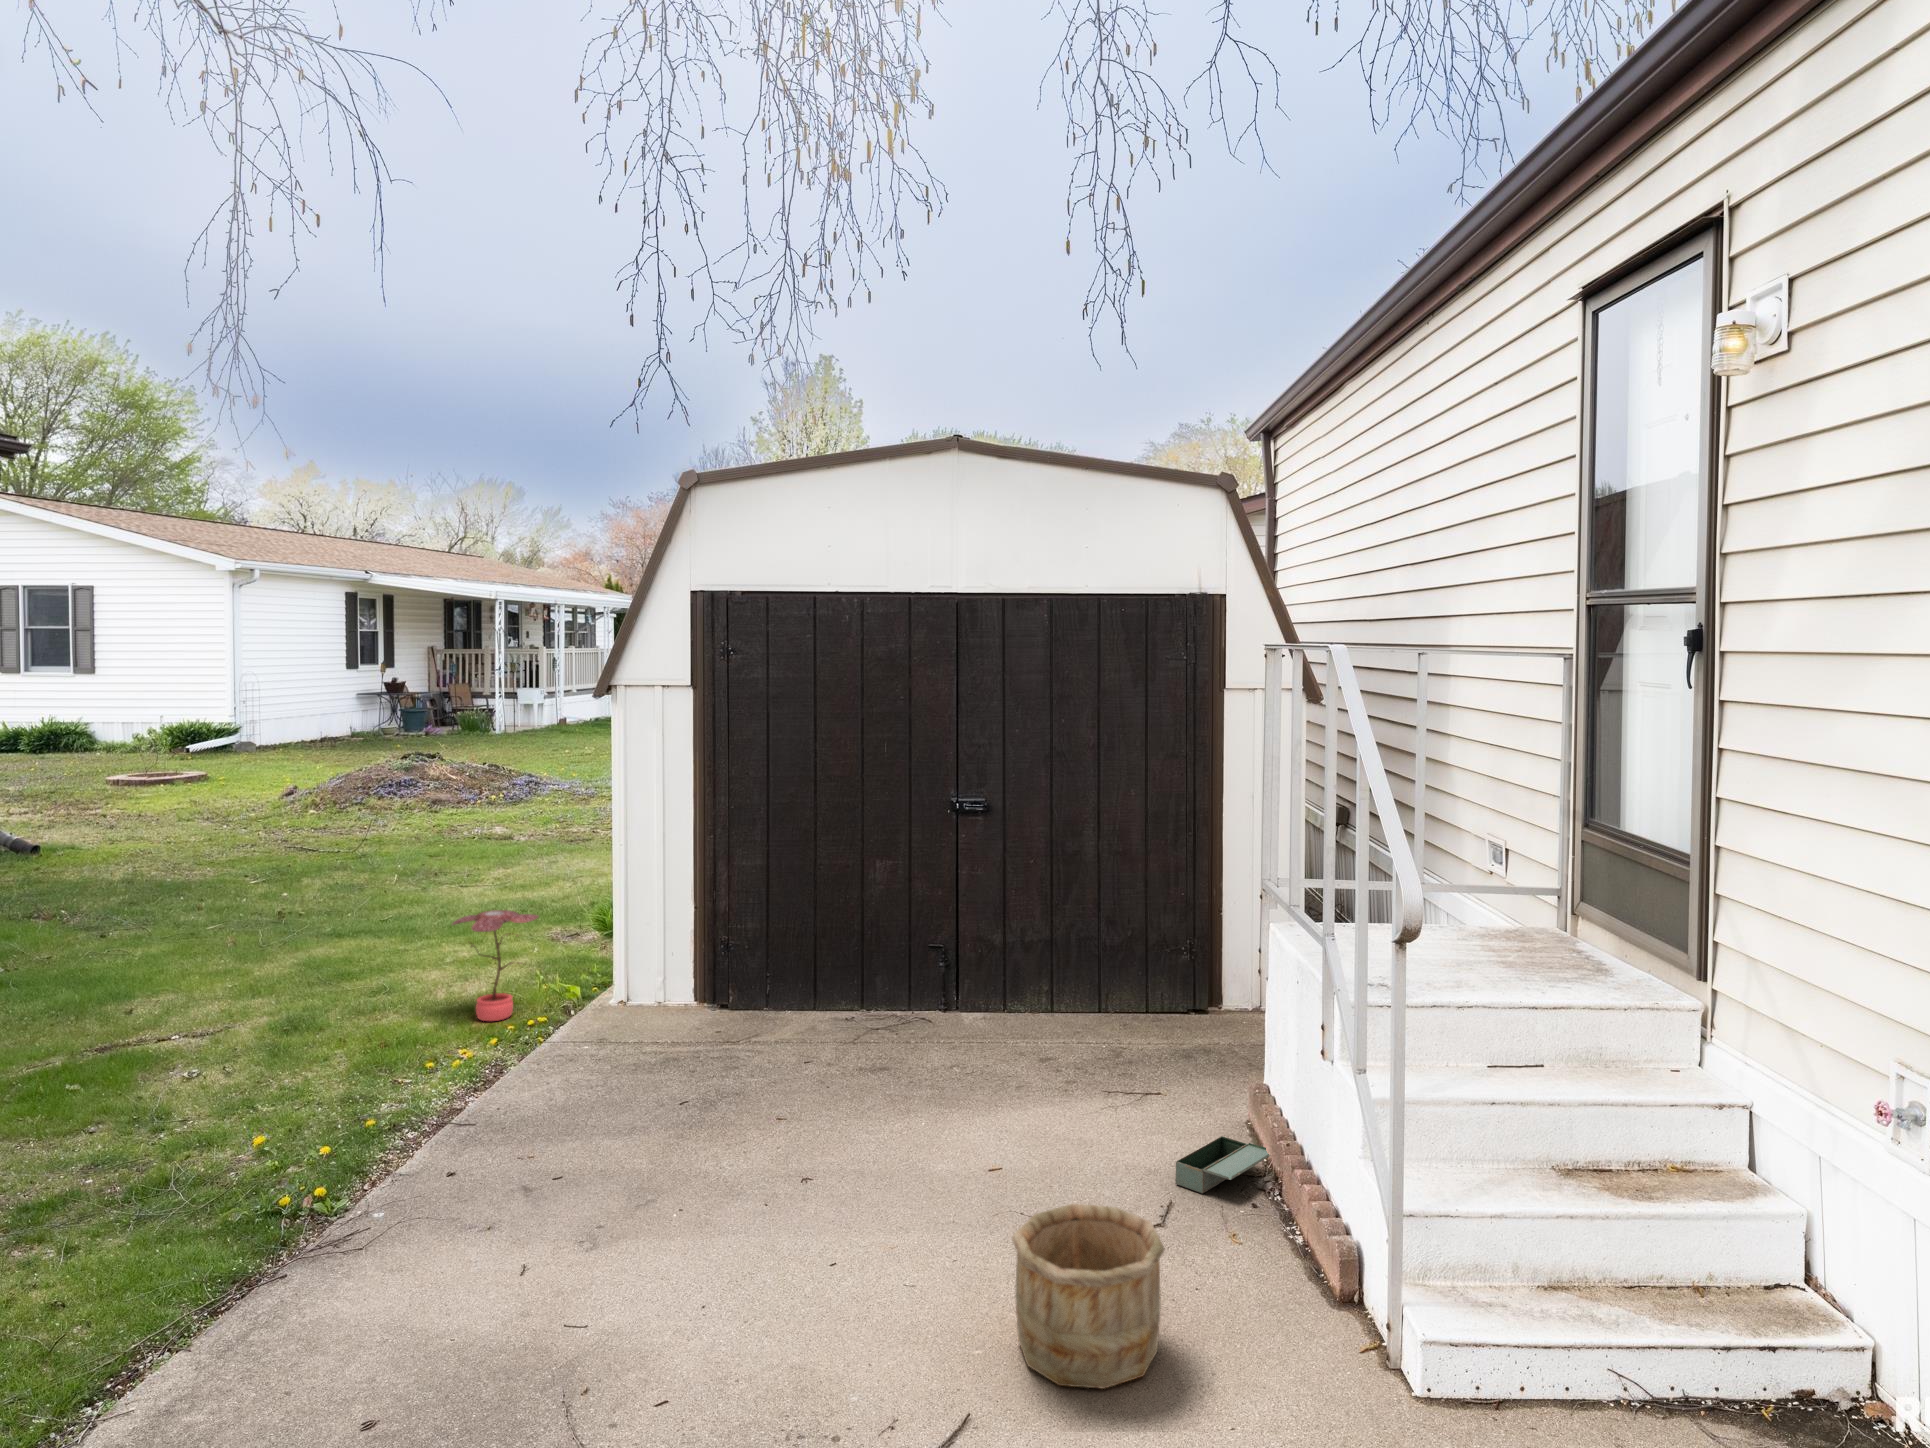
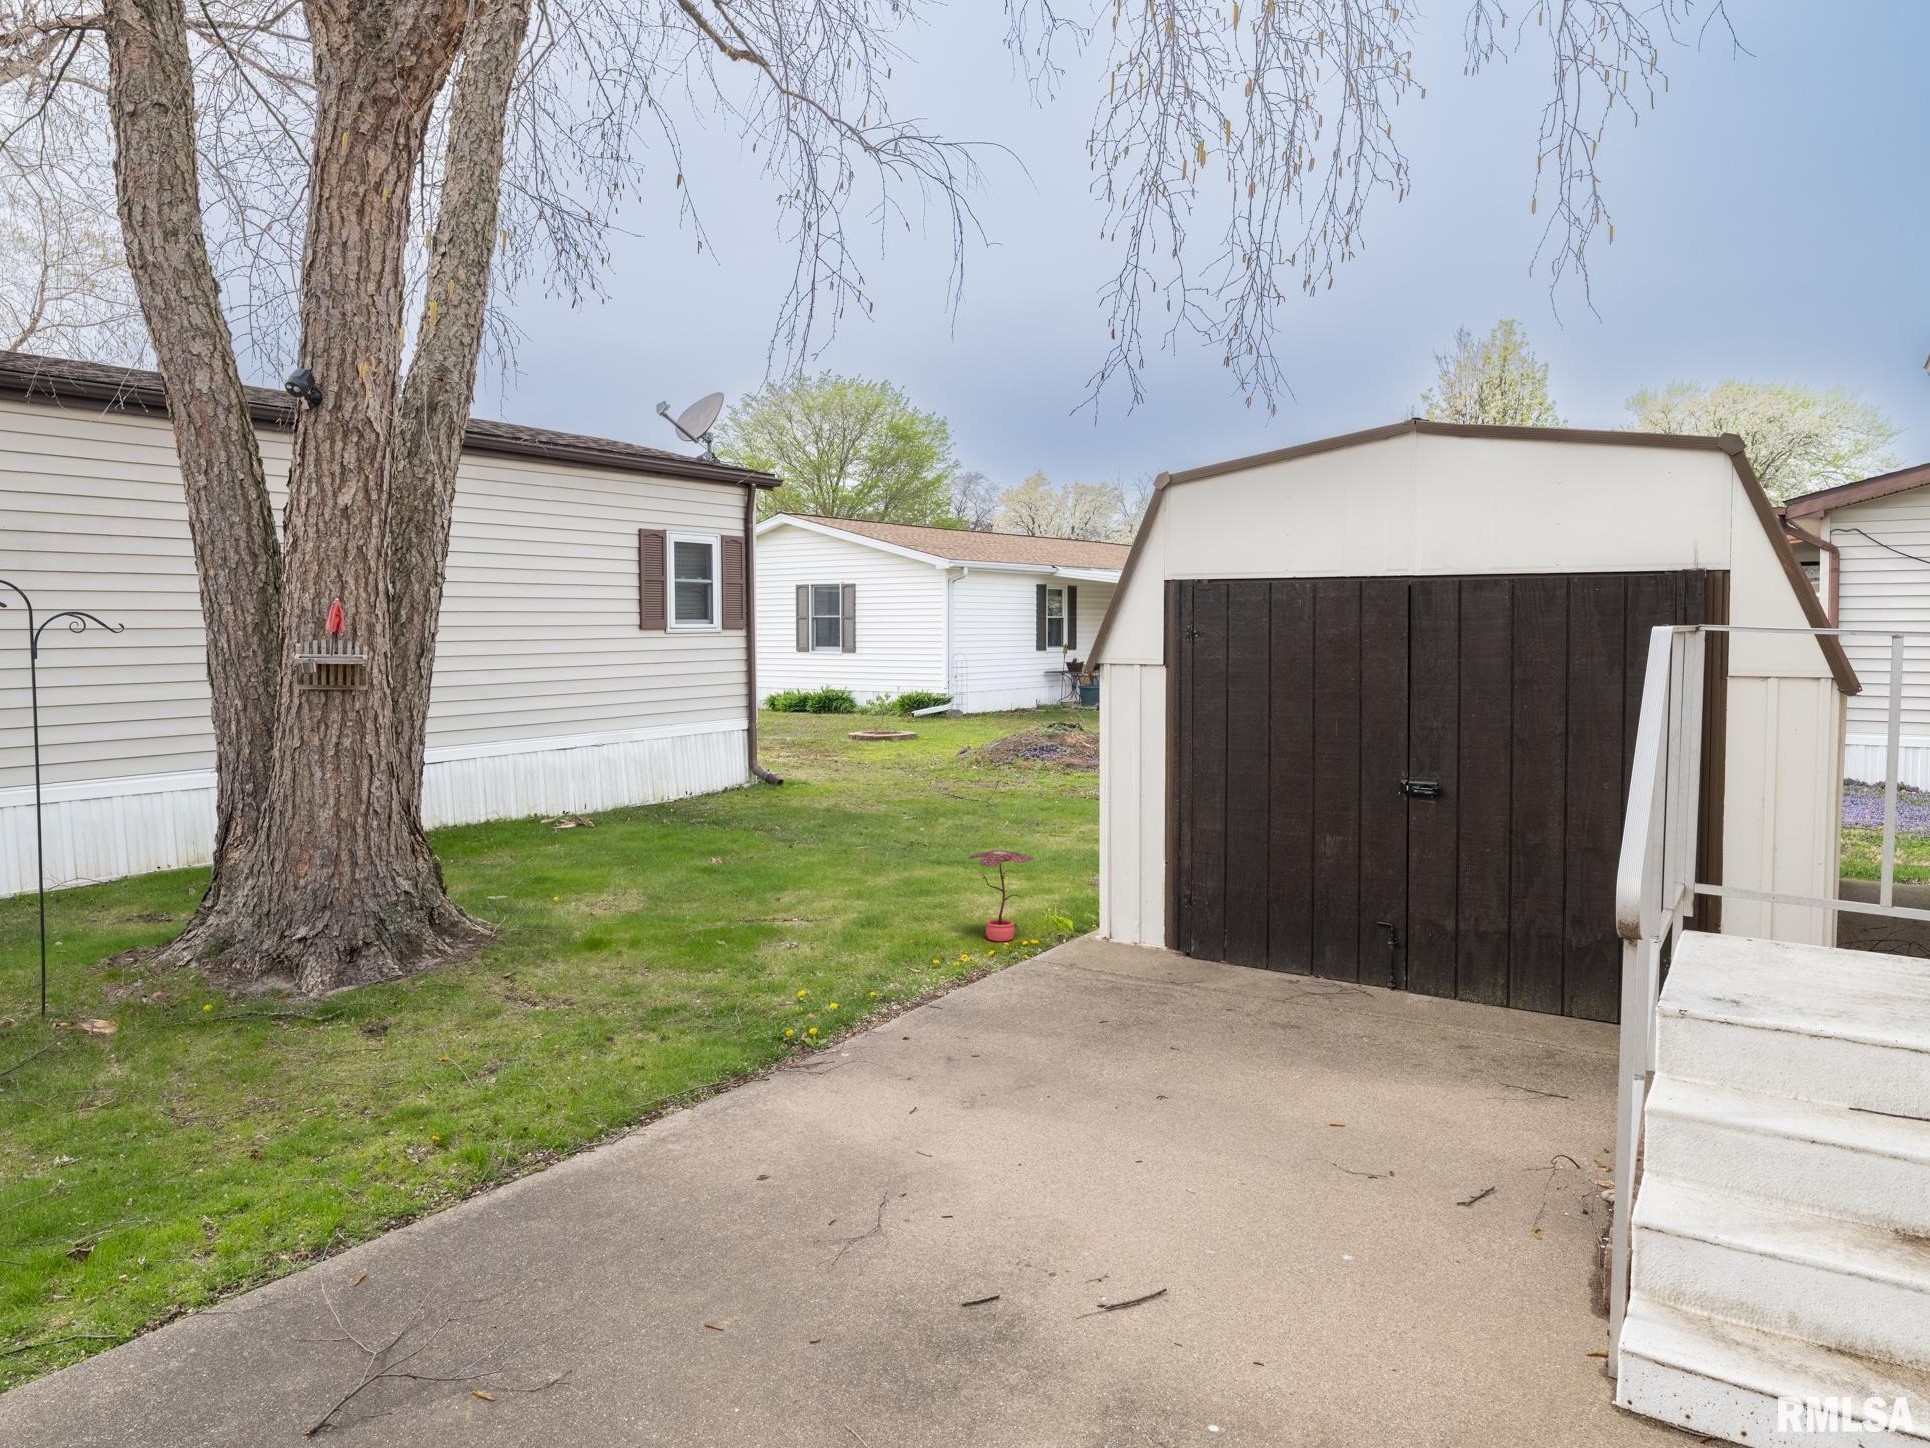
toolbox: present [1175,1136,1270,1193] -> none [1488,1147,1614,1192]
wooden bucket: present [1012,1204,1164,1389] -> none [1202,1140,1346,1299]

